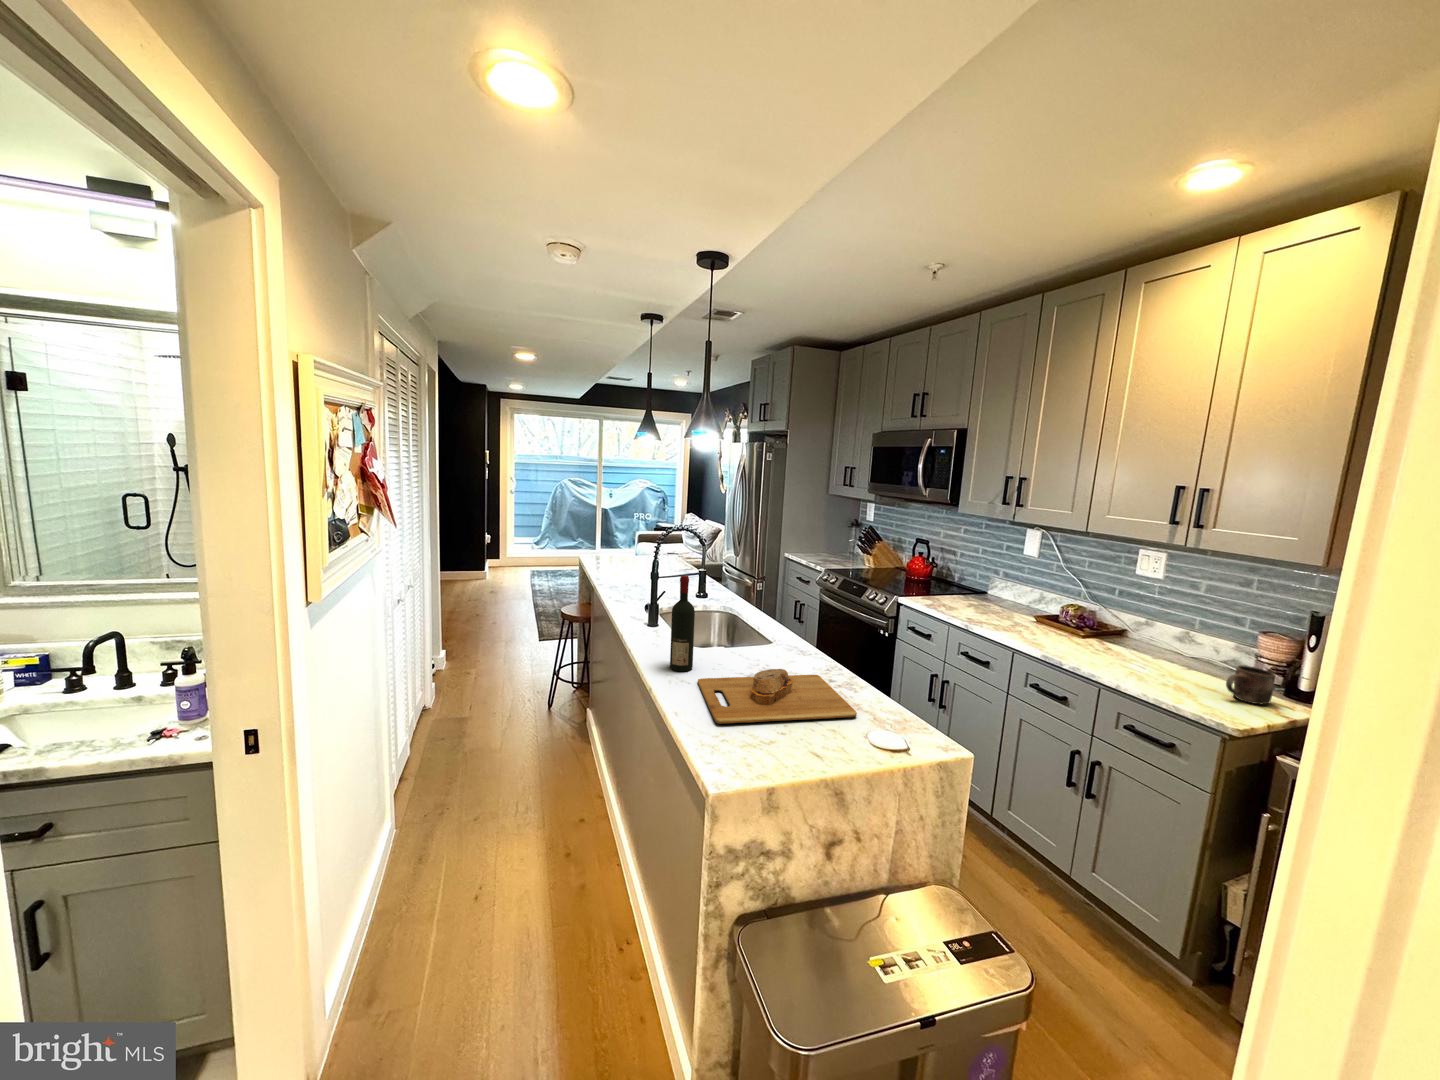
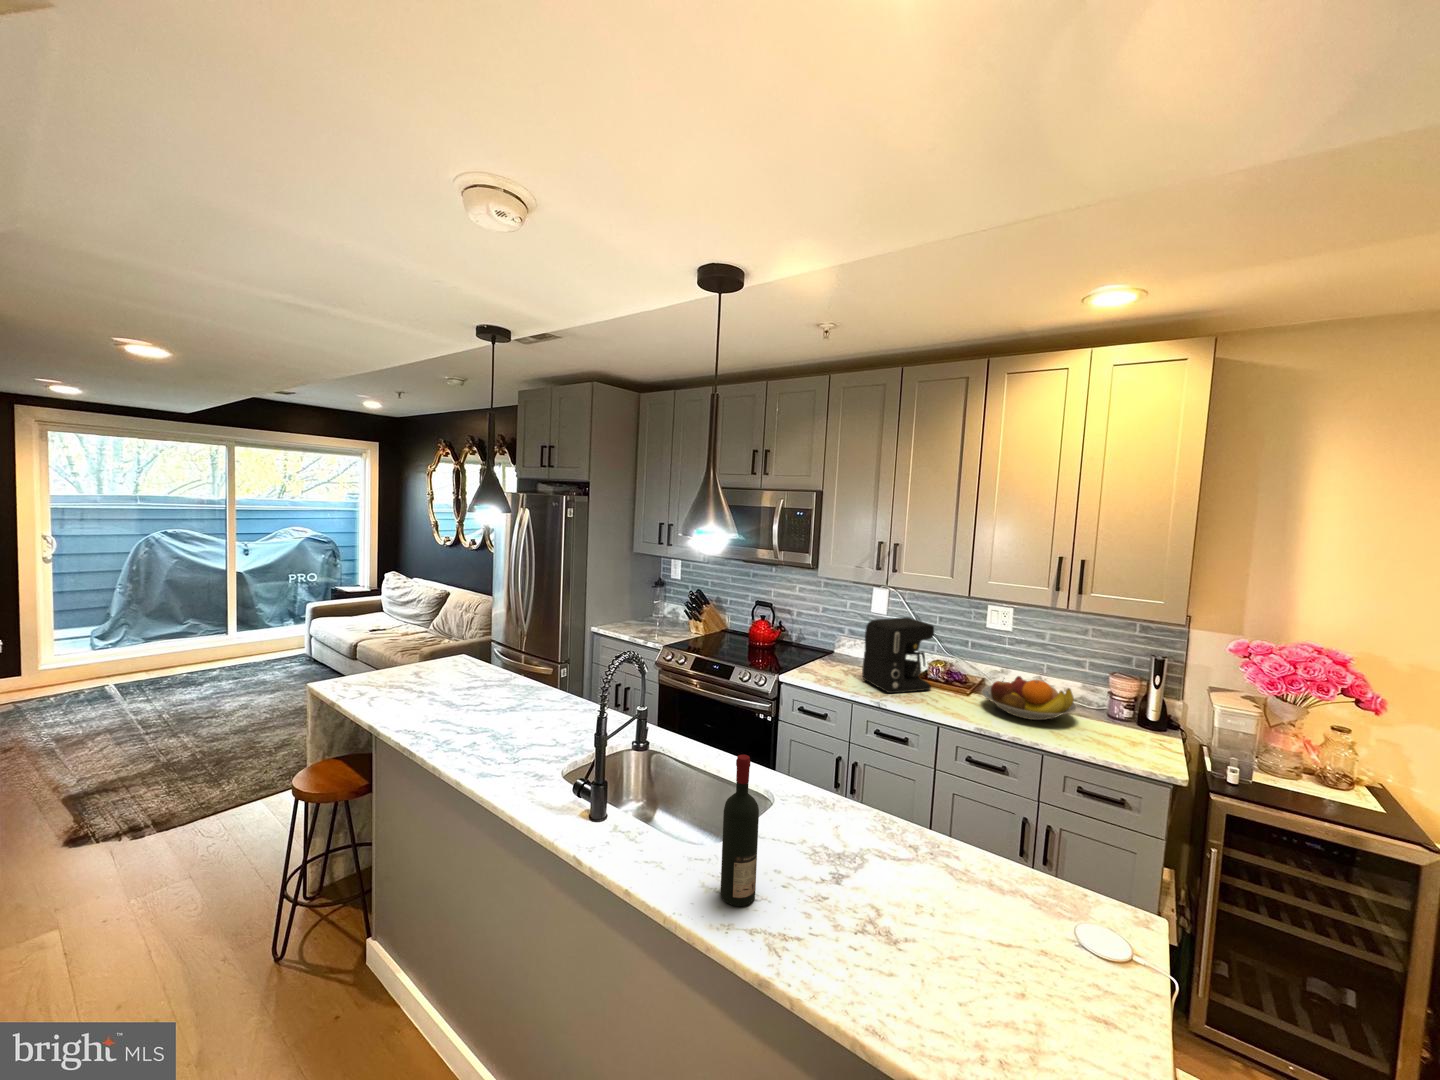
coffee maker: none [979,554,1052,628] -> present [862,617,934,693]
fruit bowl: none [1082,619,1195,666] -> present [982,676,1076,720]
mug: present [1226,665,1276,704] -> none [1125,710,1157,744]
cutting board: present [698,669,857,724] -> none [793,840,1013,1008]

